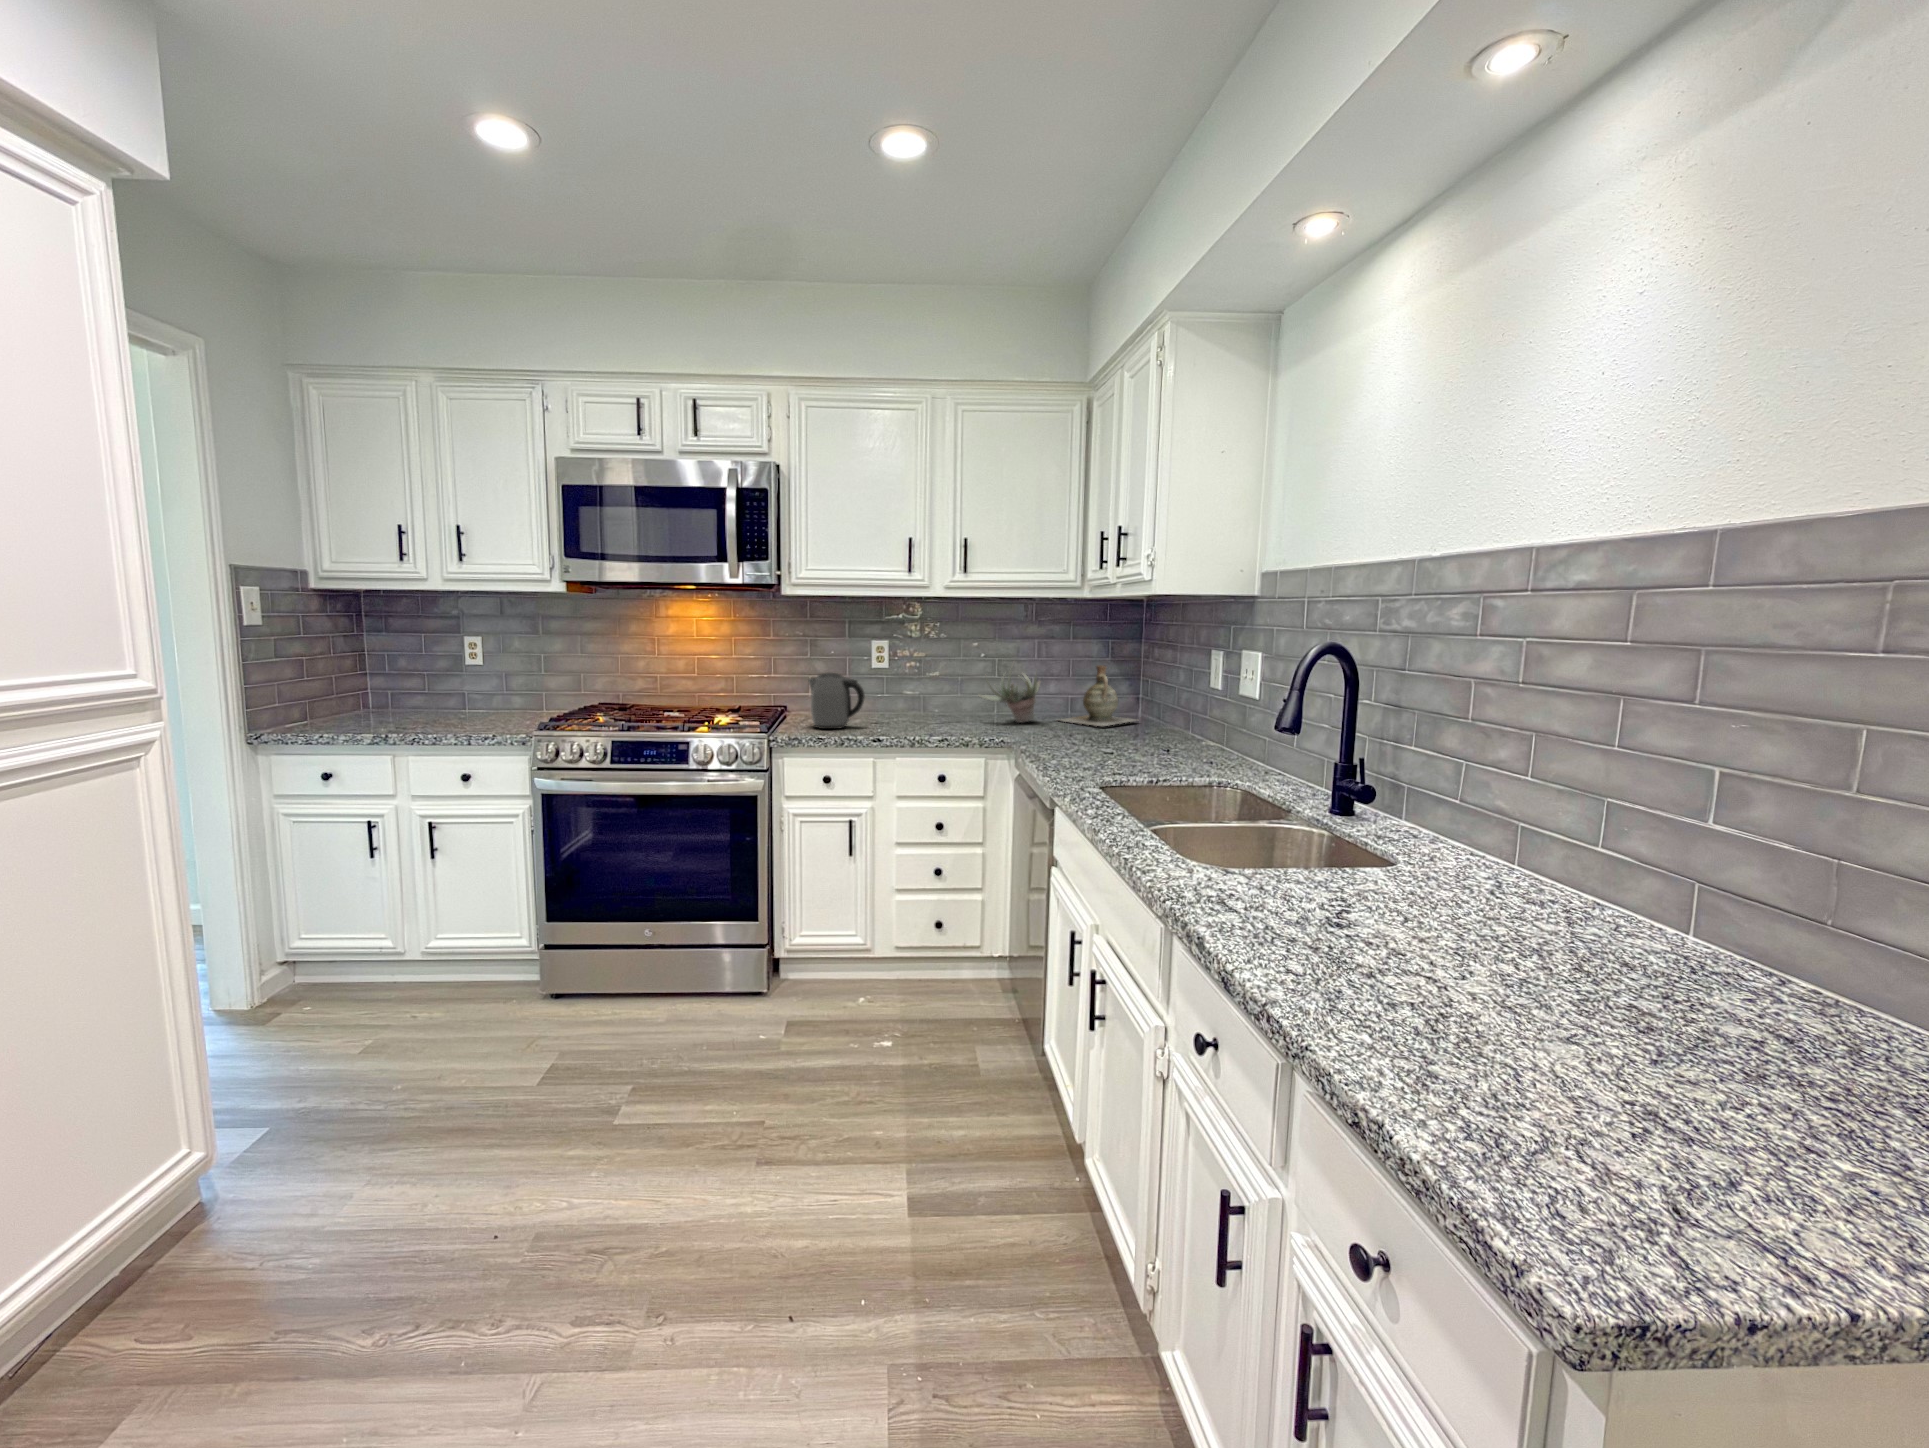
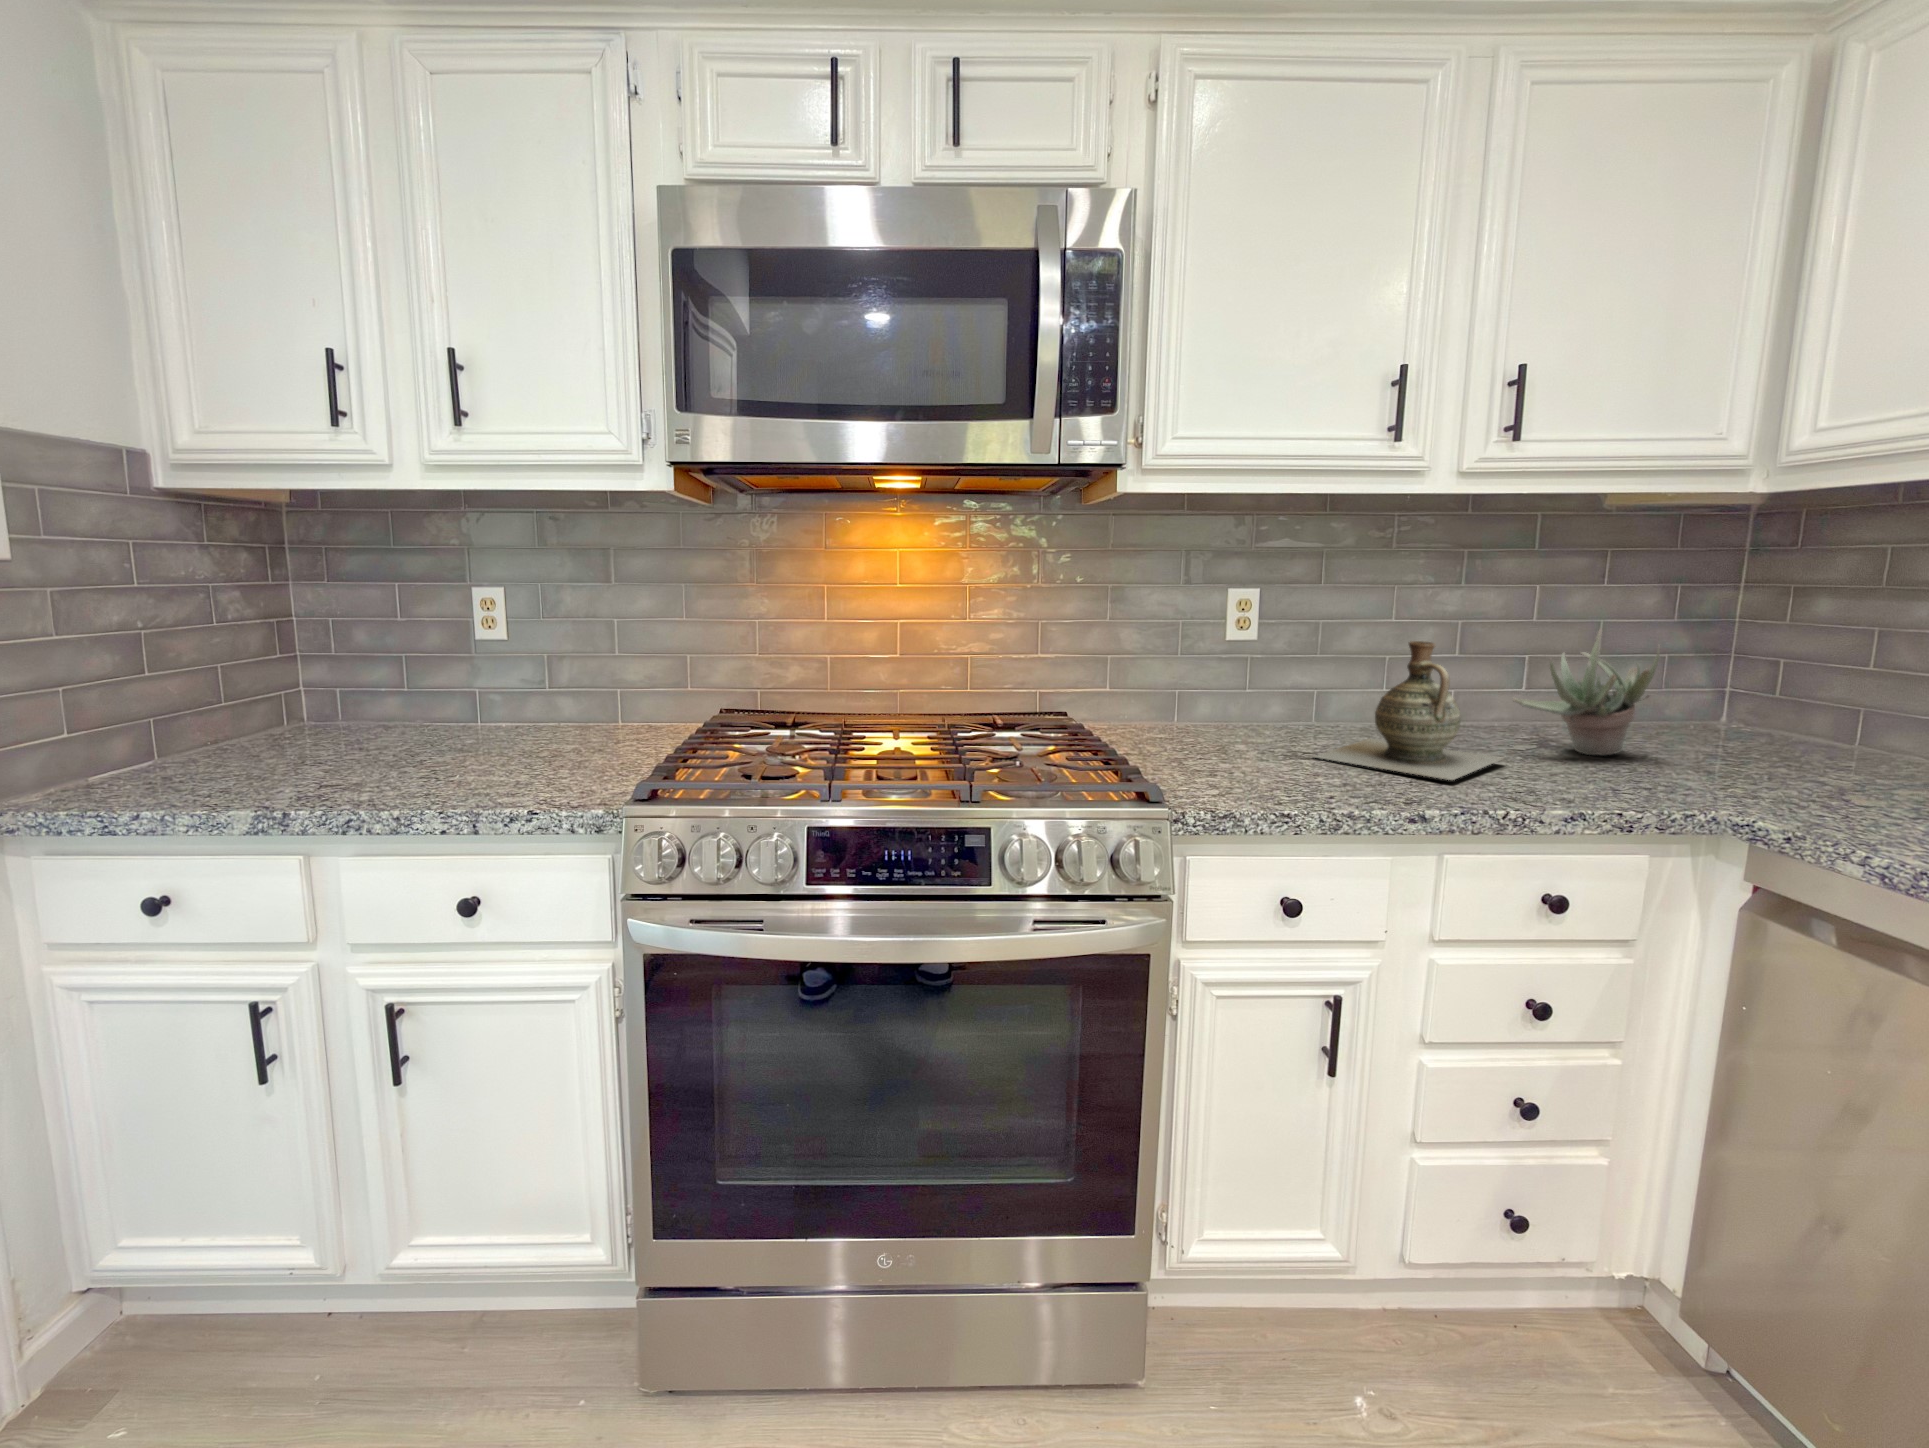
ceramic jug: present [1061,665,1135,726] -> present [1315,641,1503,780]
kettle: present [808,673,865,729] -> none [1189,657,1316,779]

